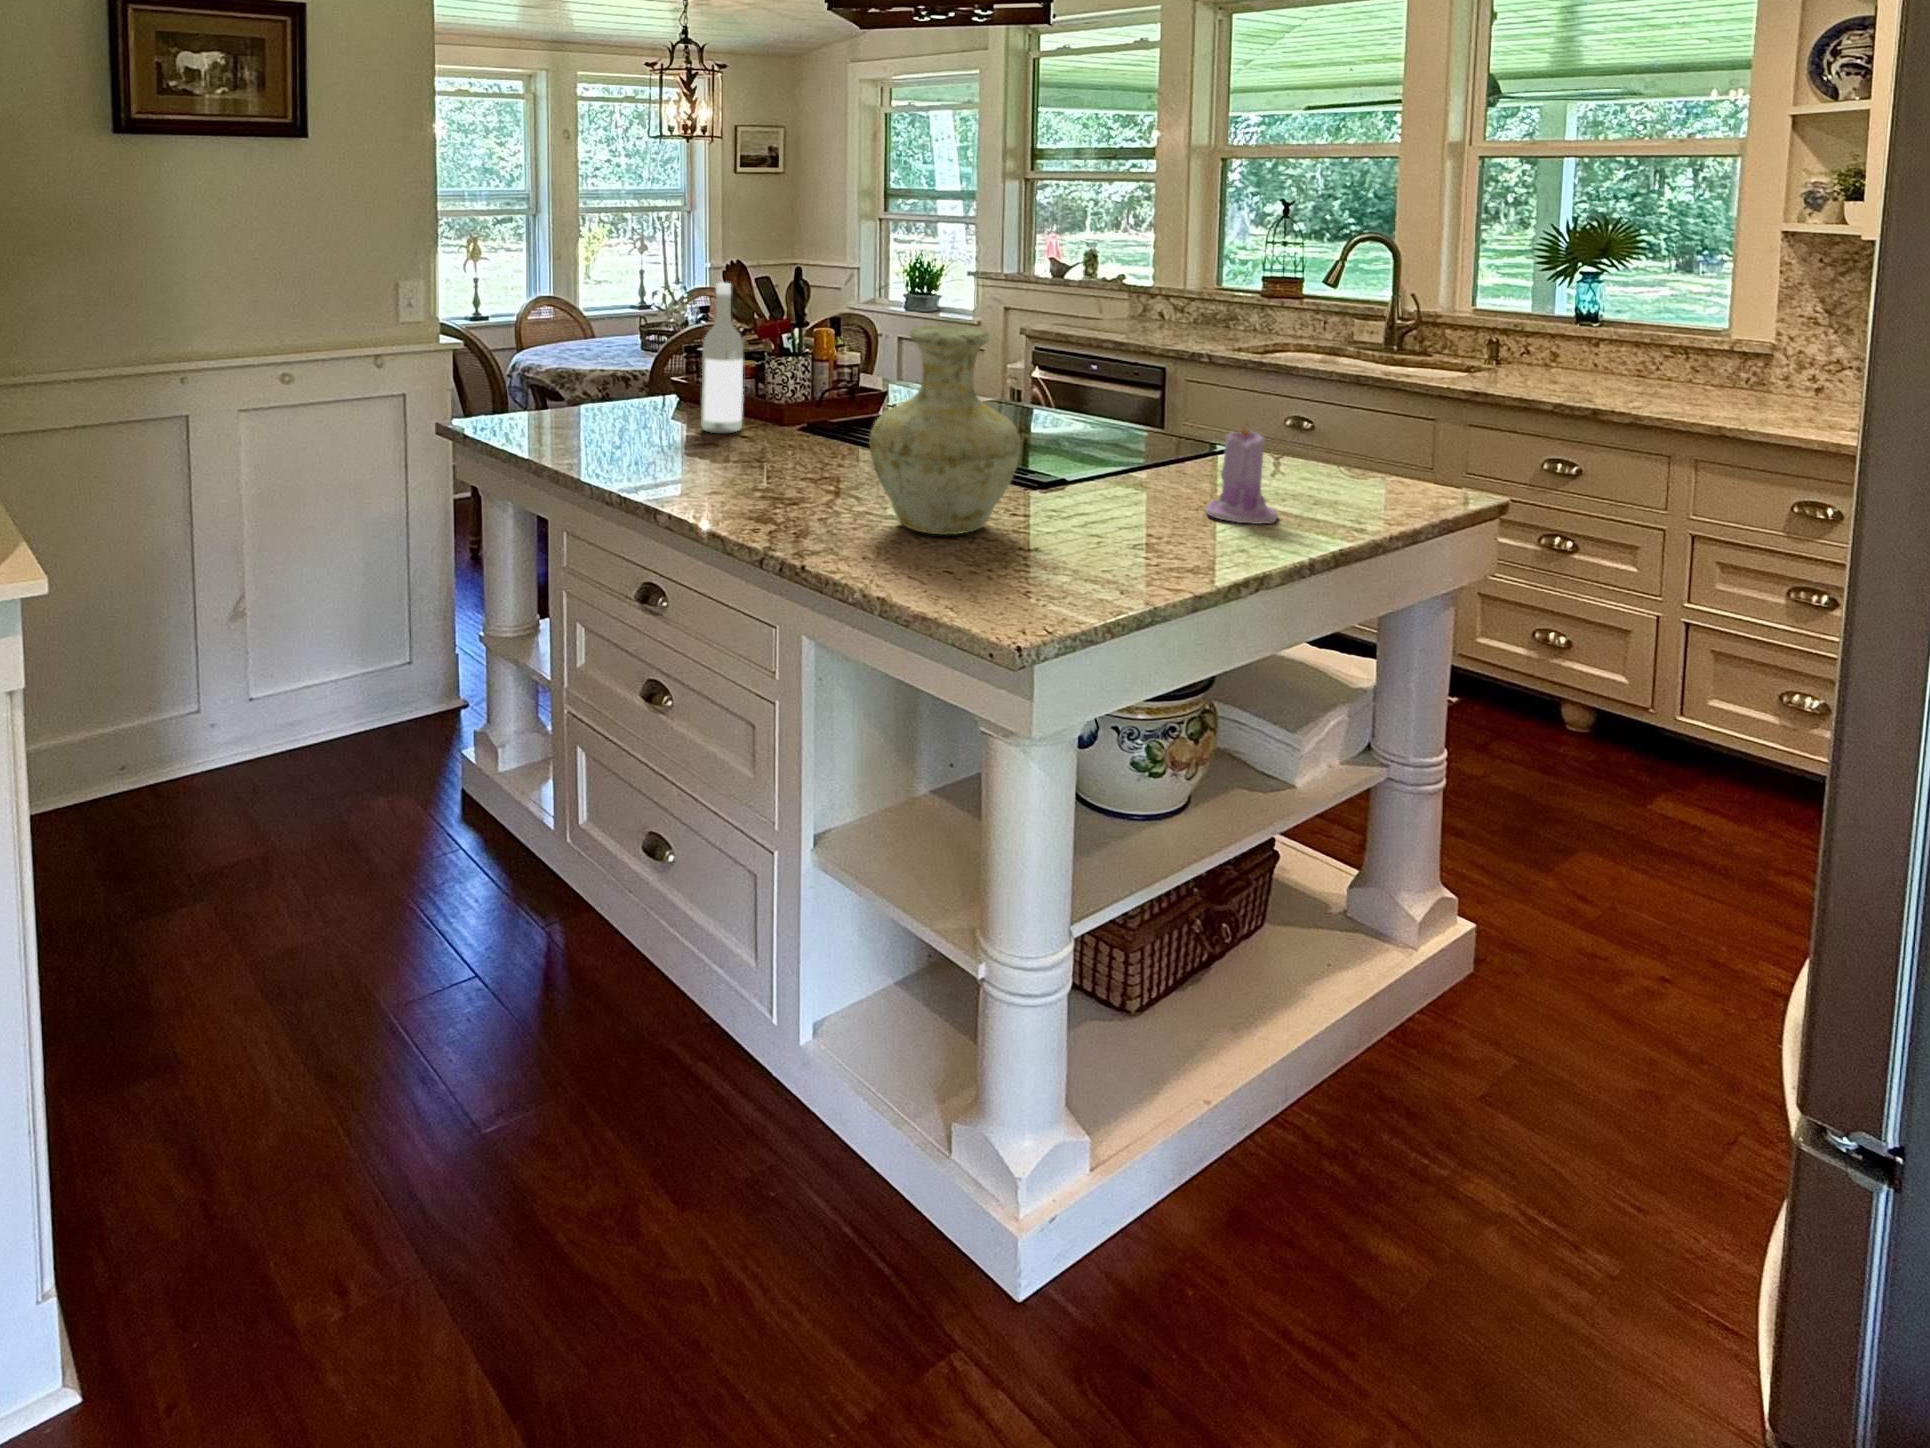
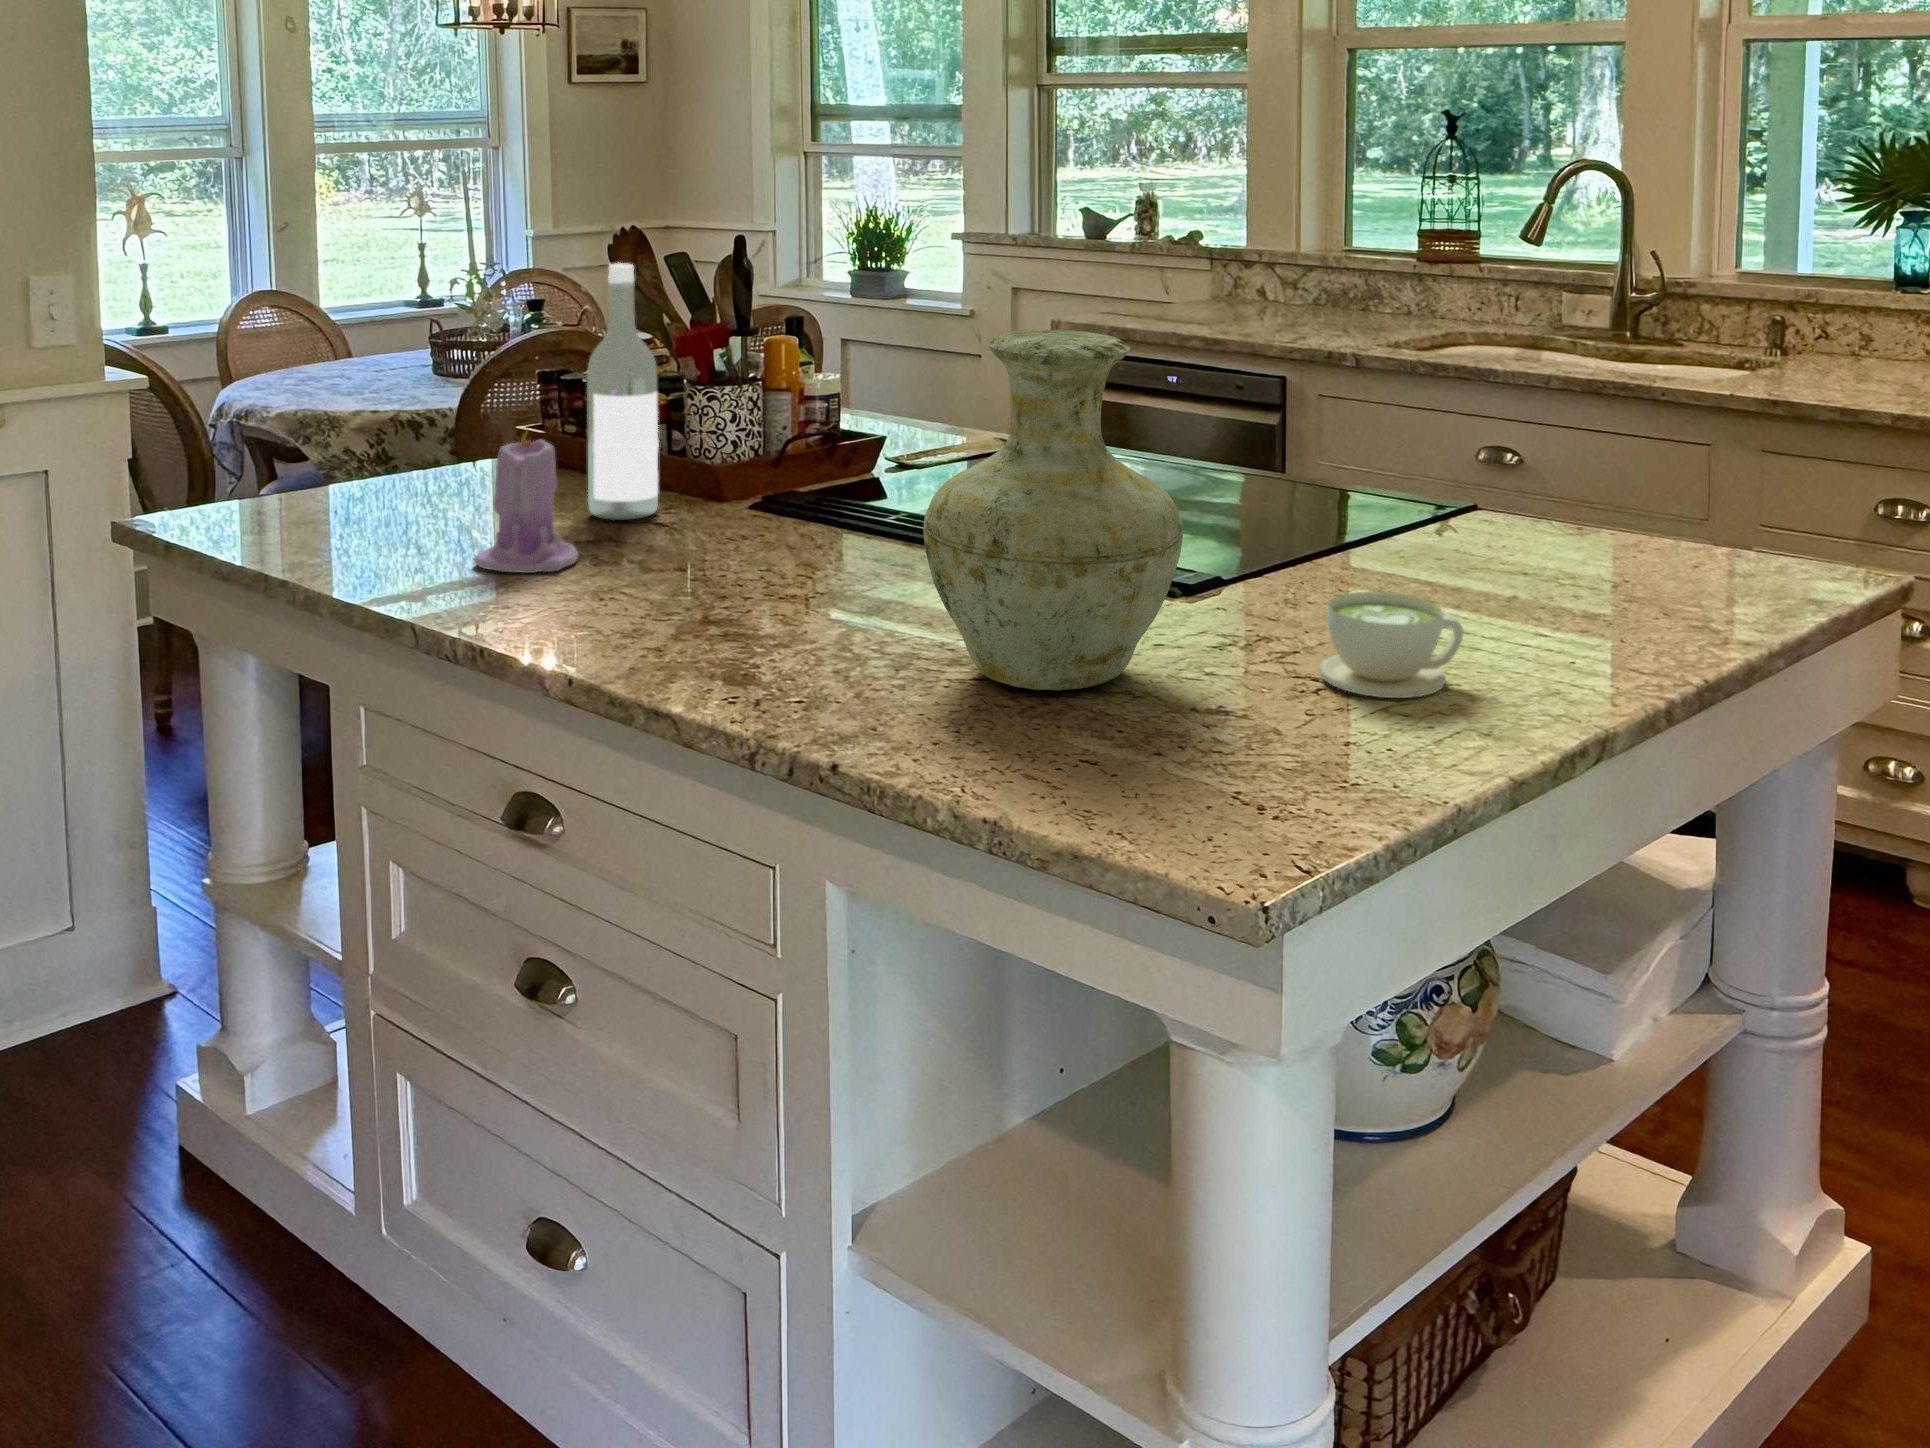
candle: present [1205,424,1278,524] -> present [474,431,578,573]
coffee cup: none [1100,487,1187,549] -> present [1319,592,1464,698]

